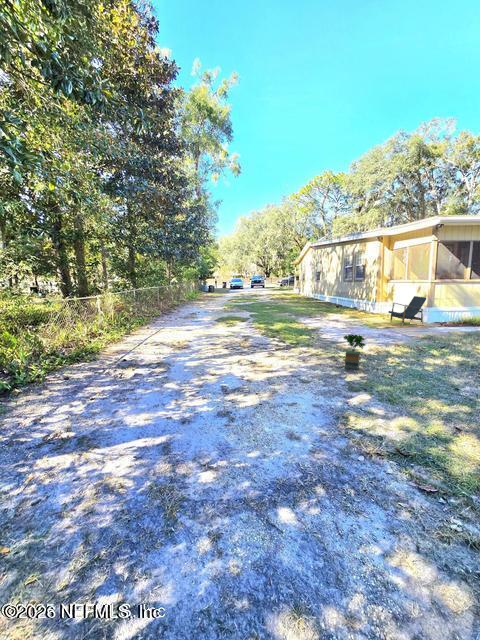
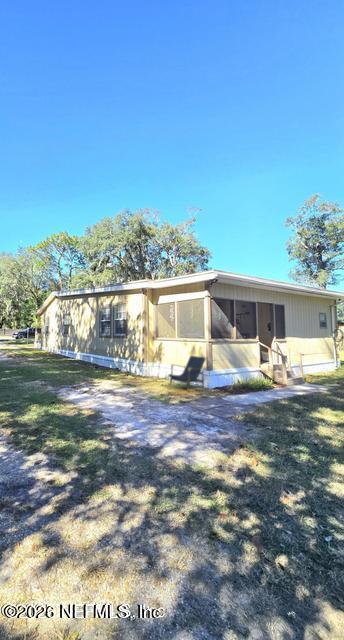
potted tree: present [344,334,365,369] -> none [251,494,316,596]

